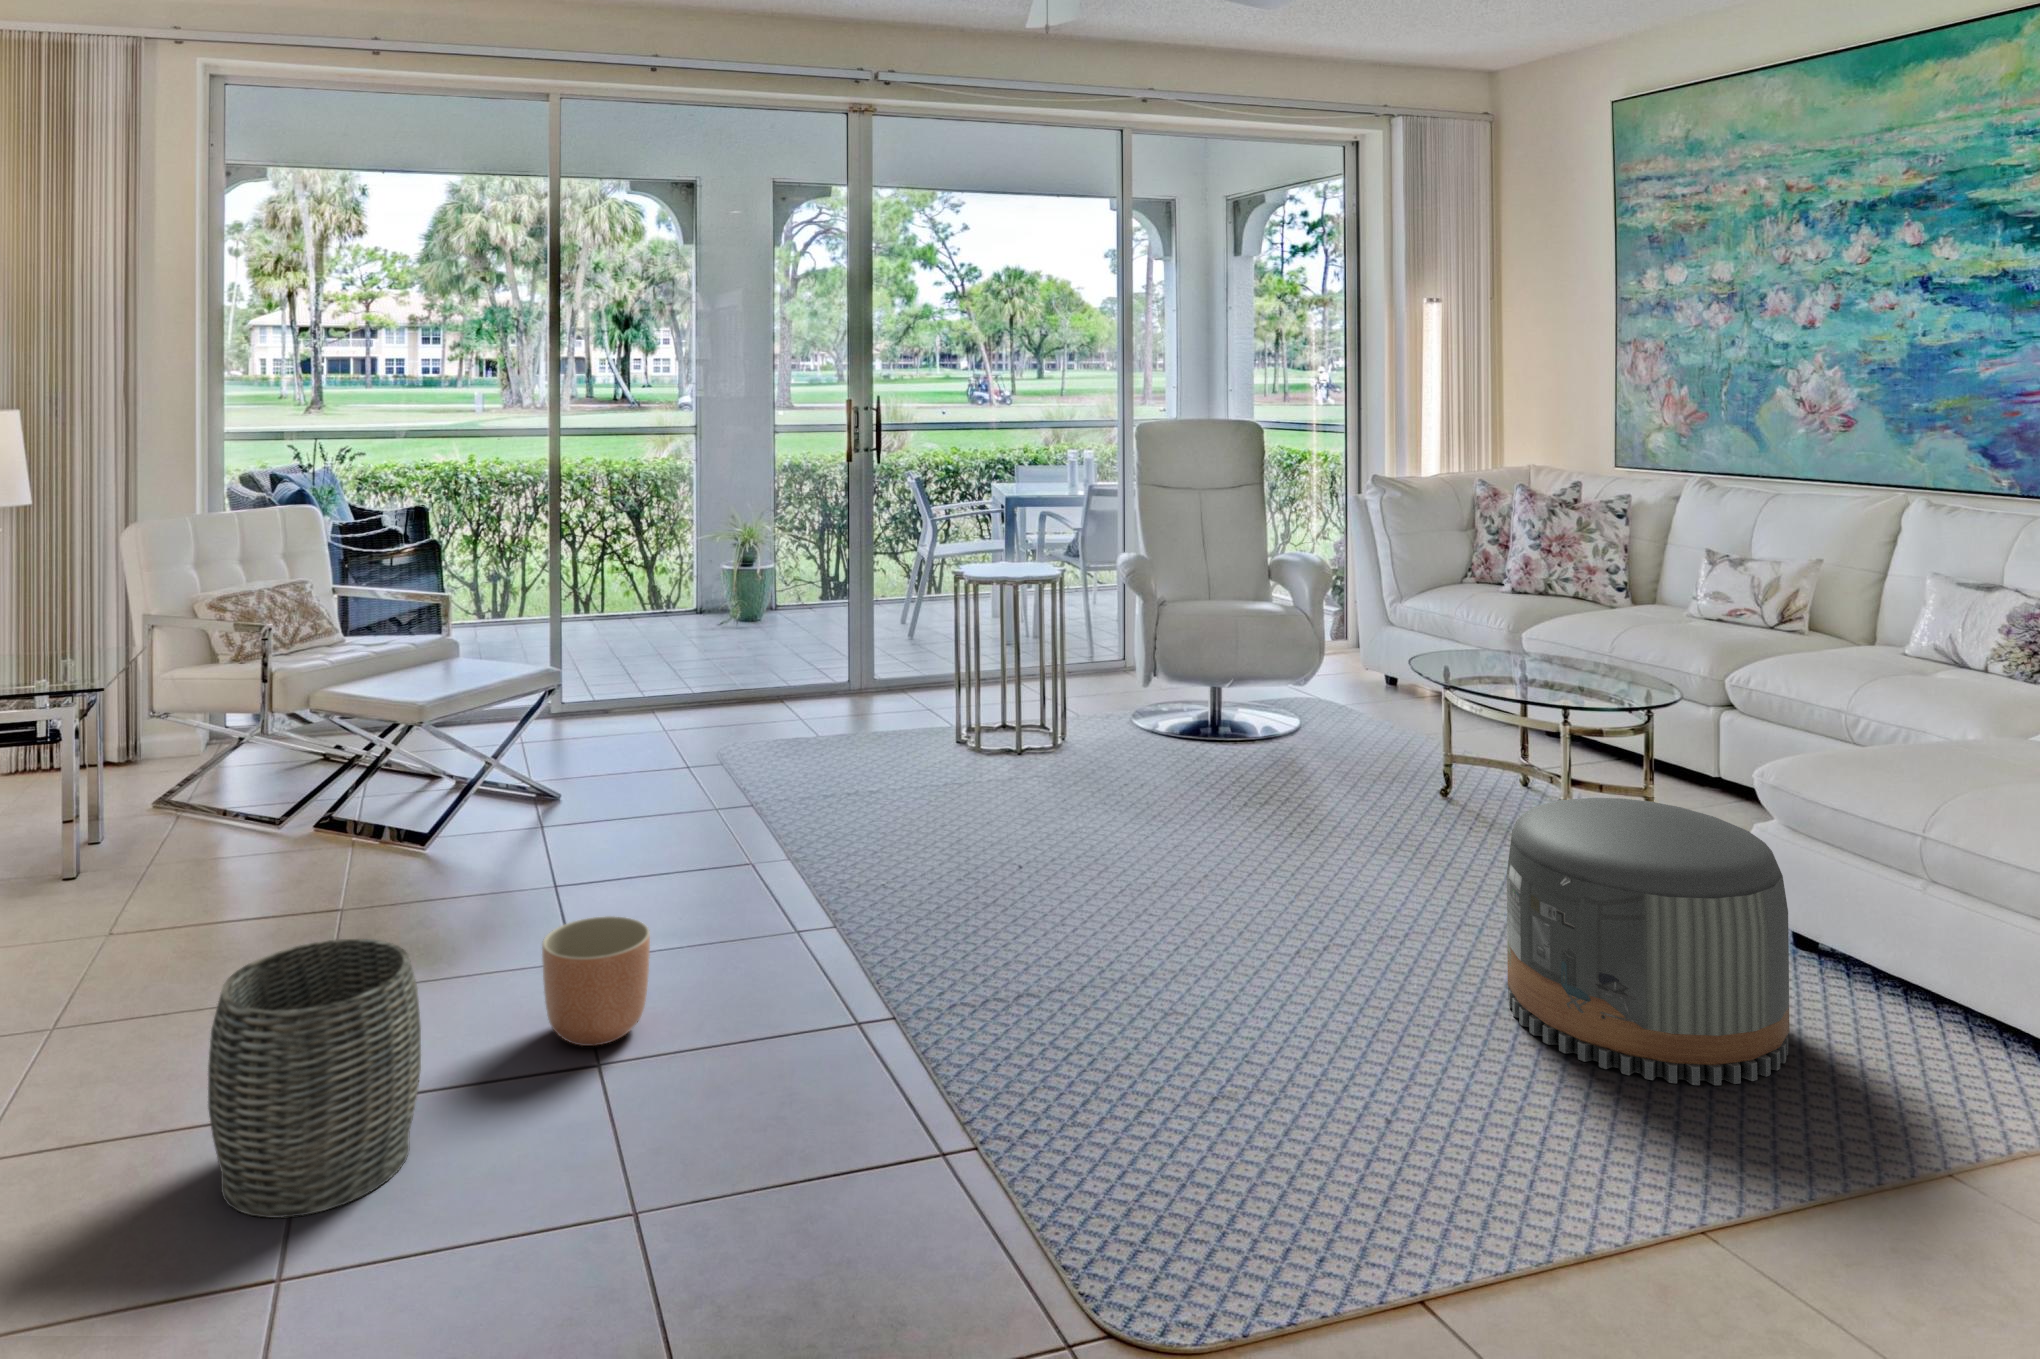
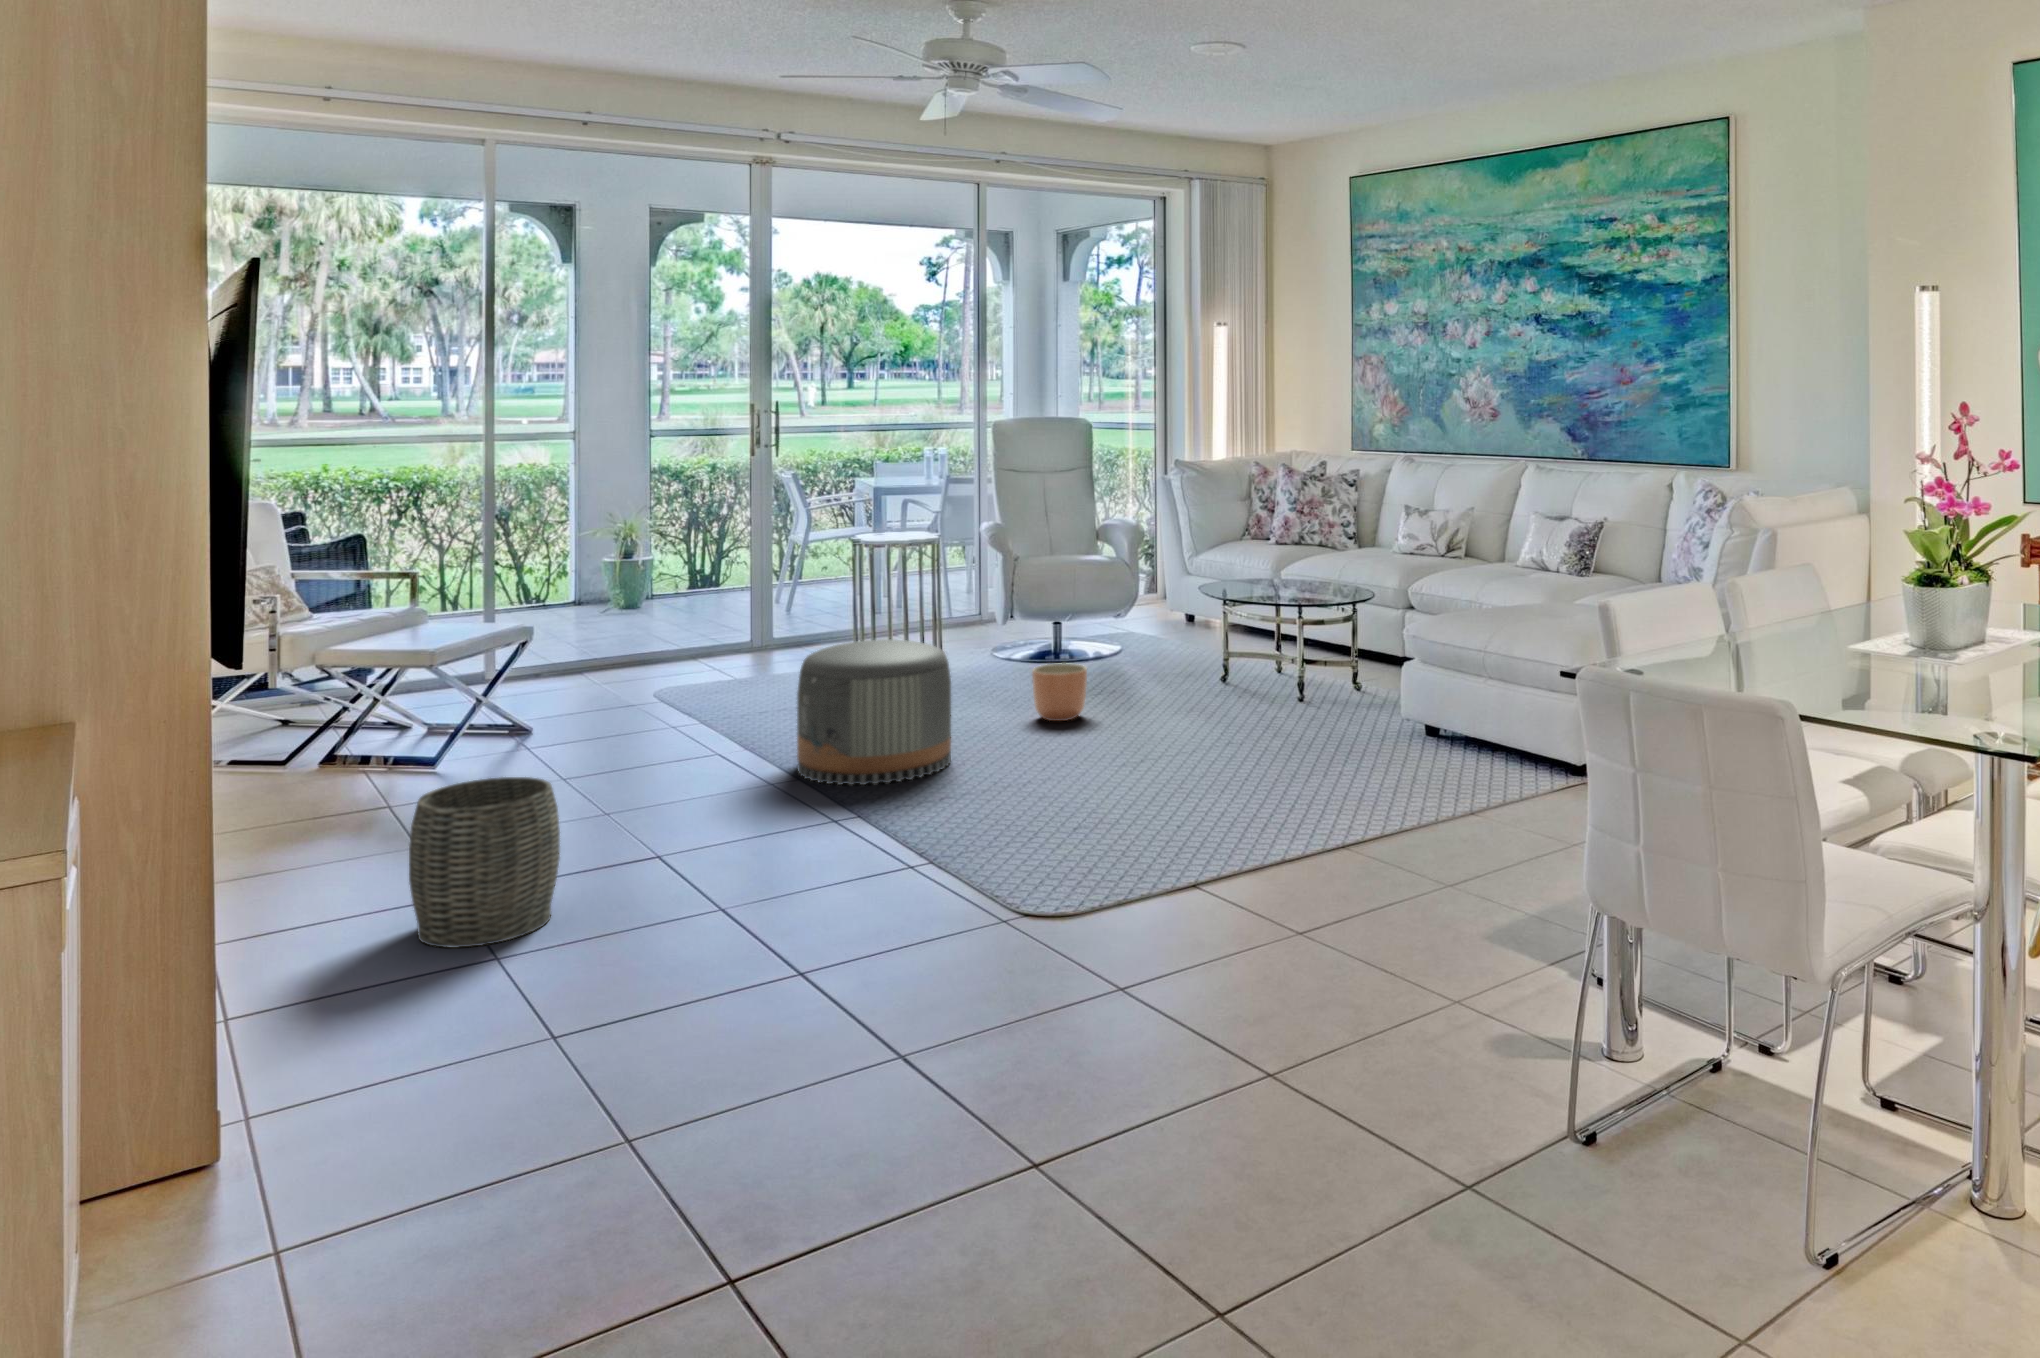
pouf: present [1507,798,1790,1085] -> present [797,639,951,785]
planter: present [542,916,650,1046] -> present [1032,663,1087,721]

